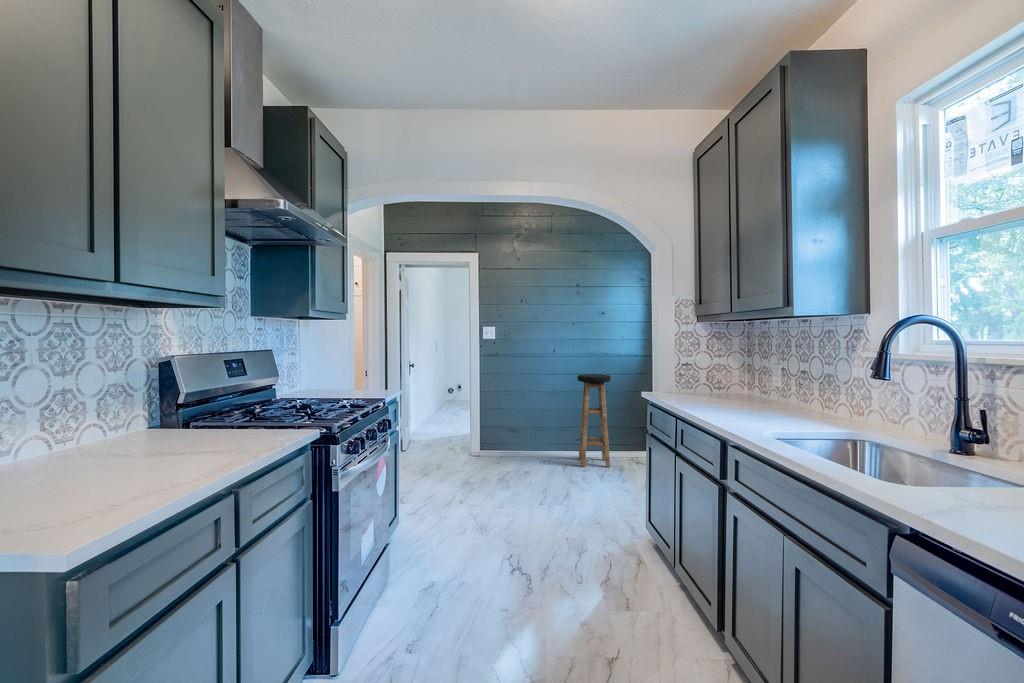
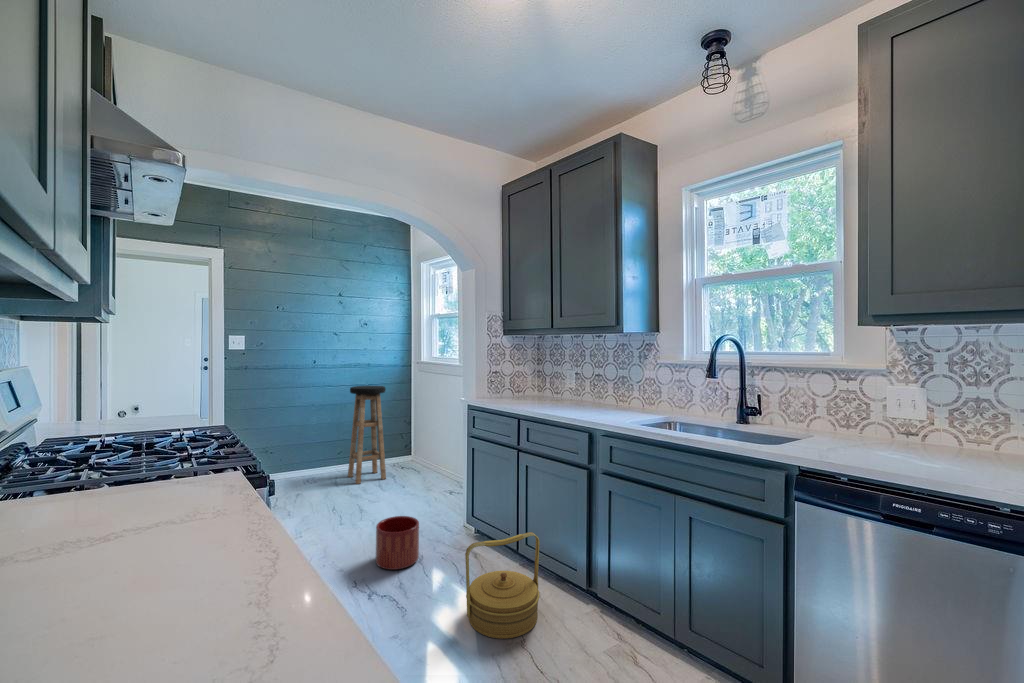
planter: none [548,496,587,544] -> present [376,516,419,570]
basket: none [583,529,666,633] -> present [465,532,540,639]

